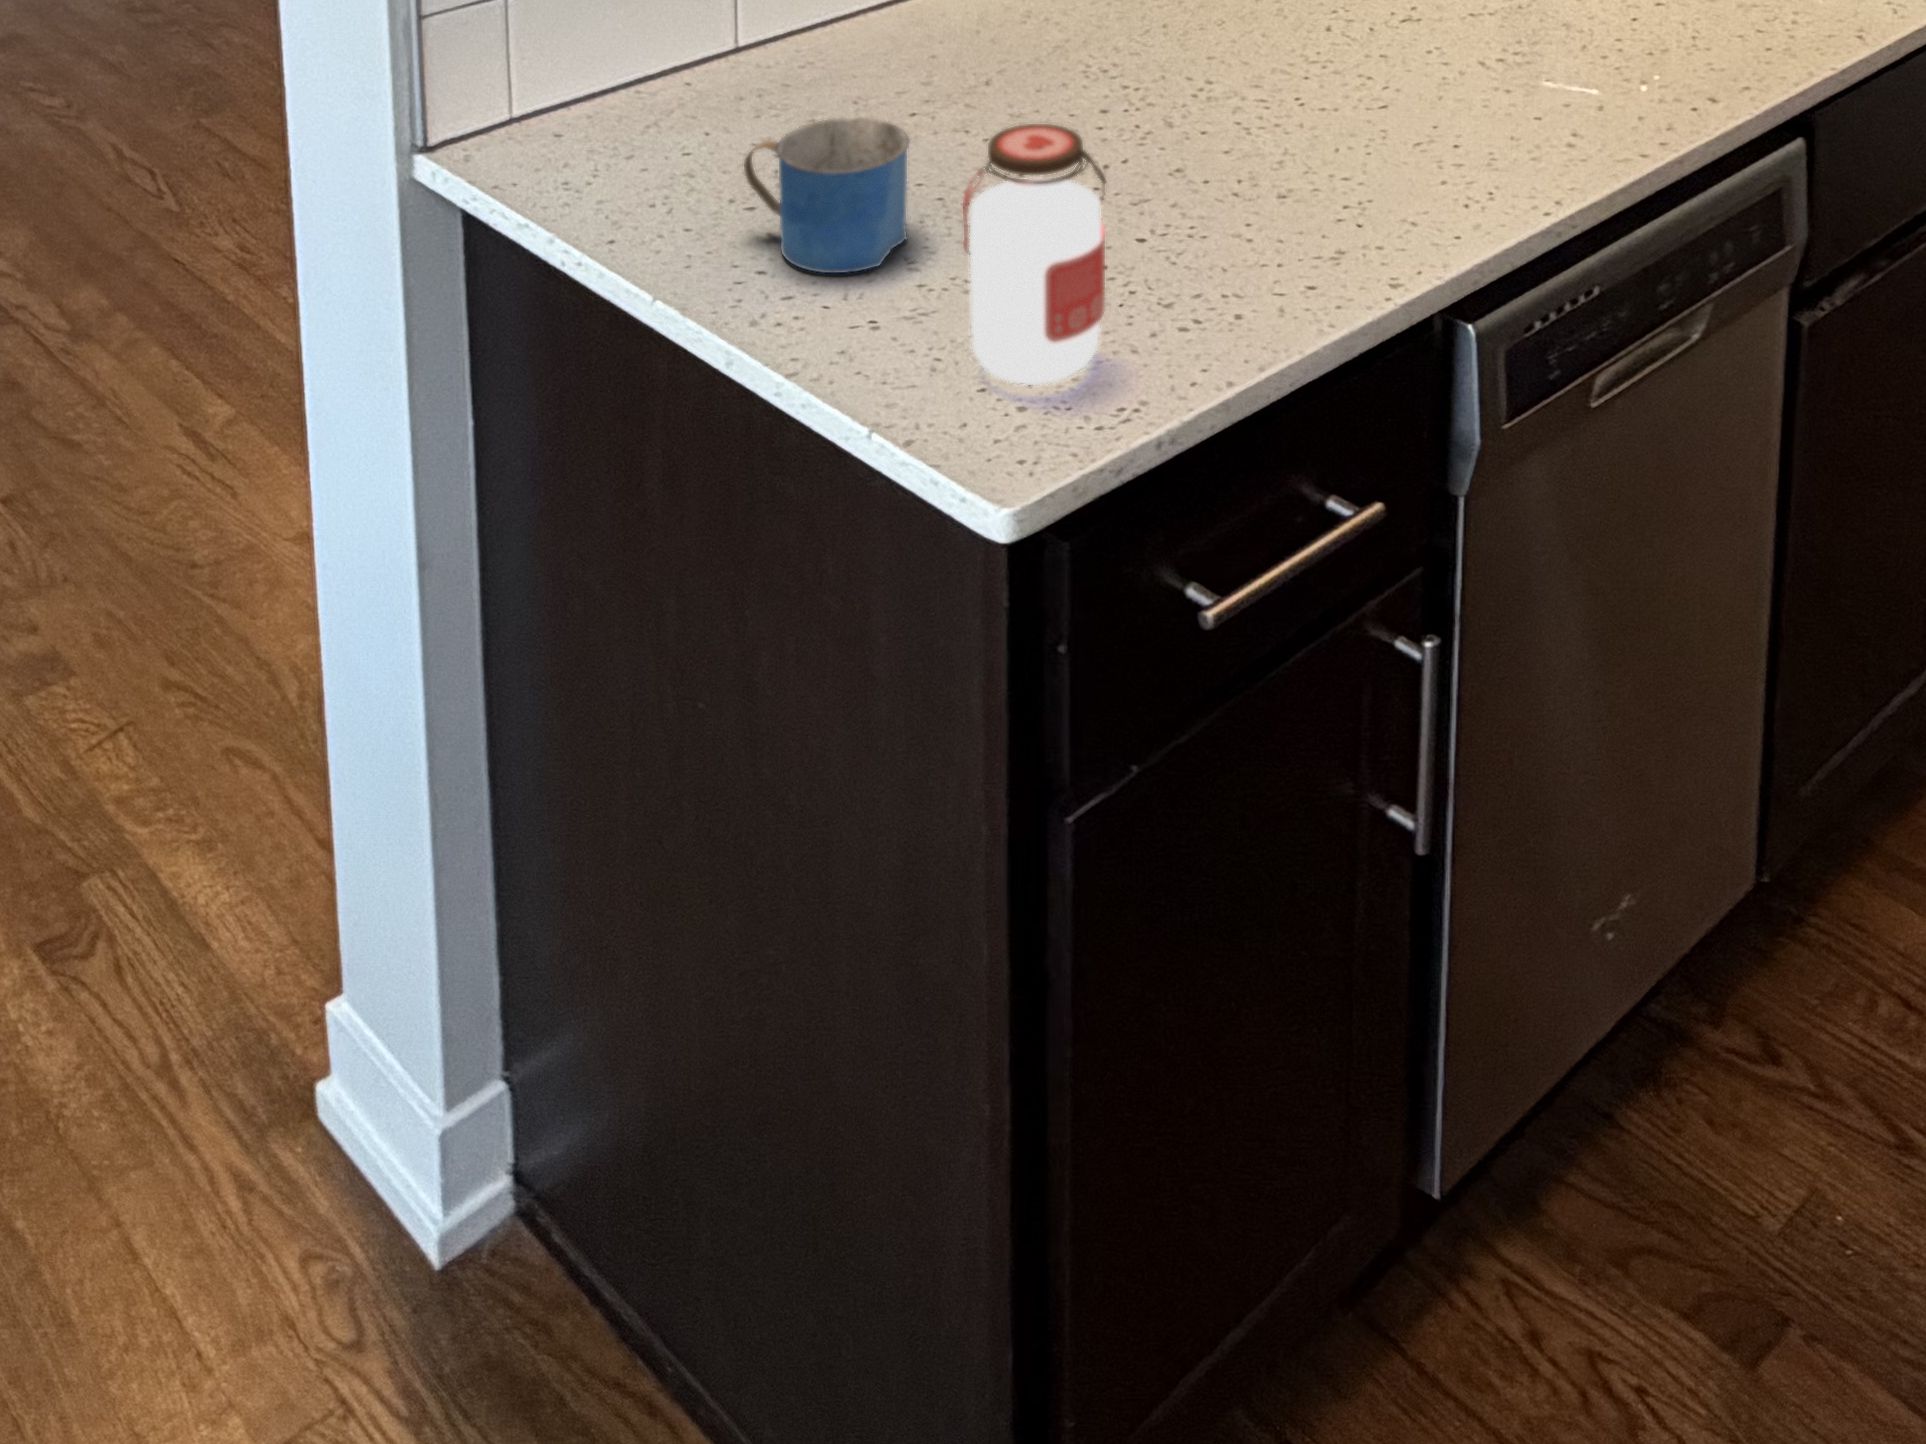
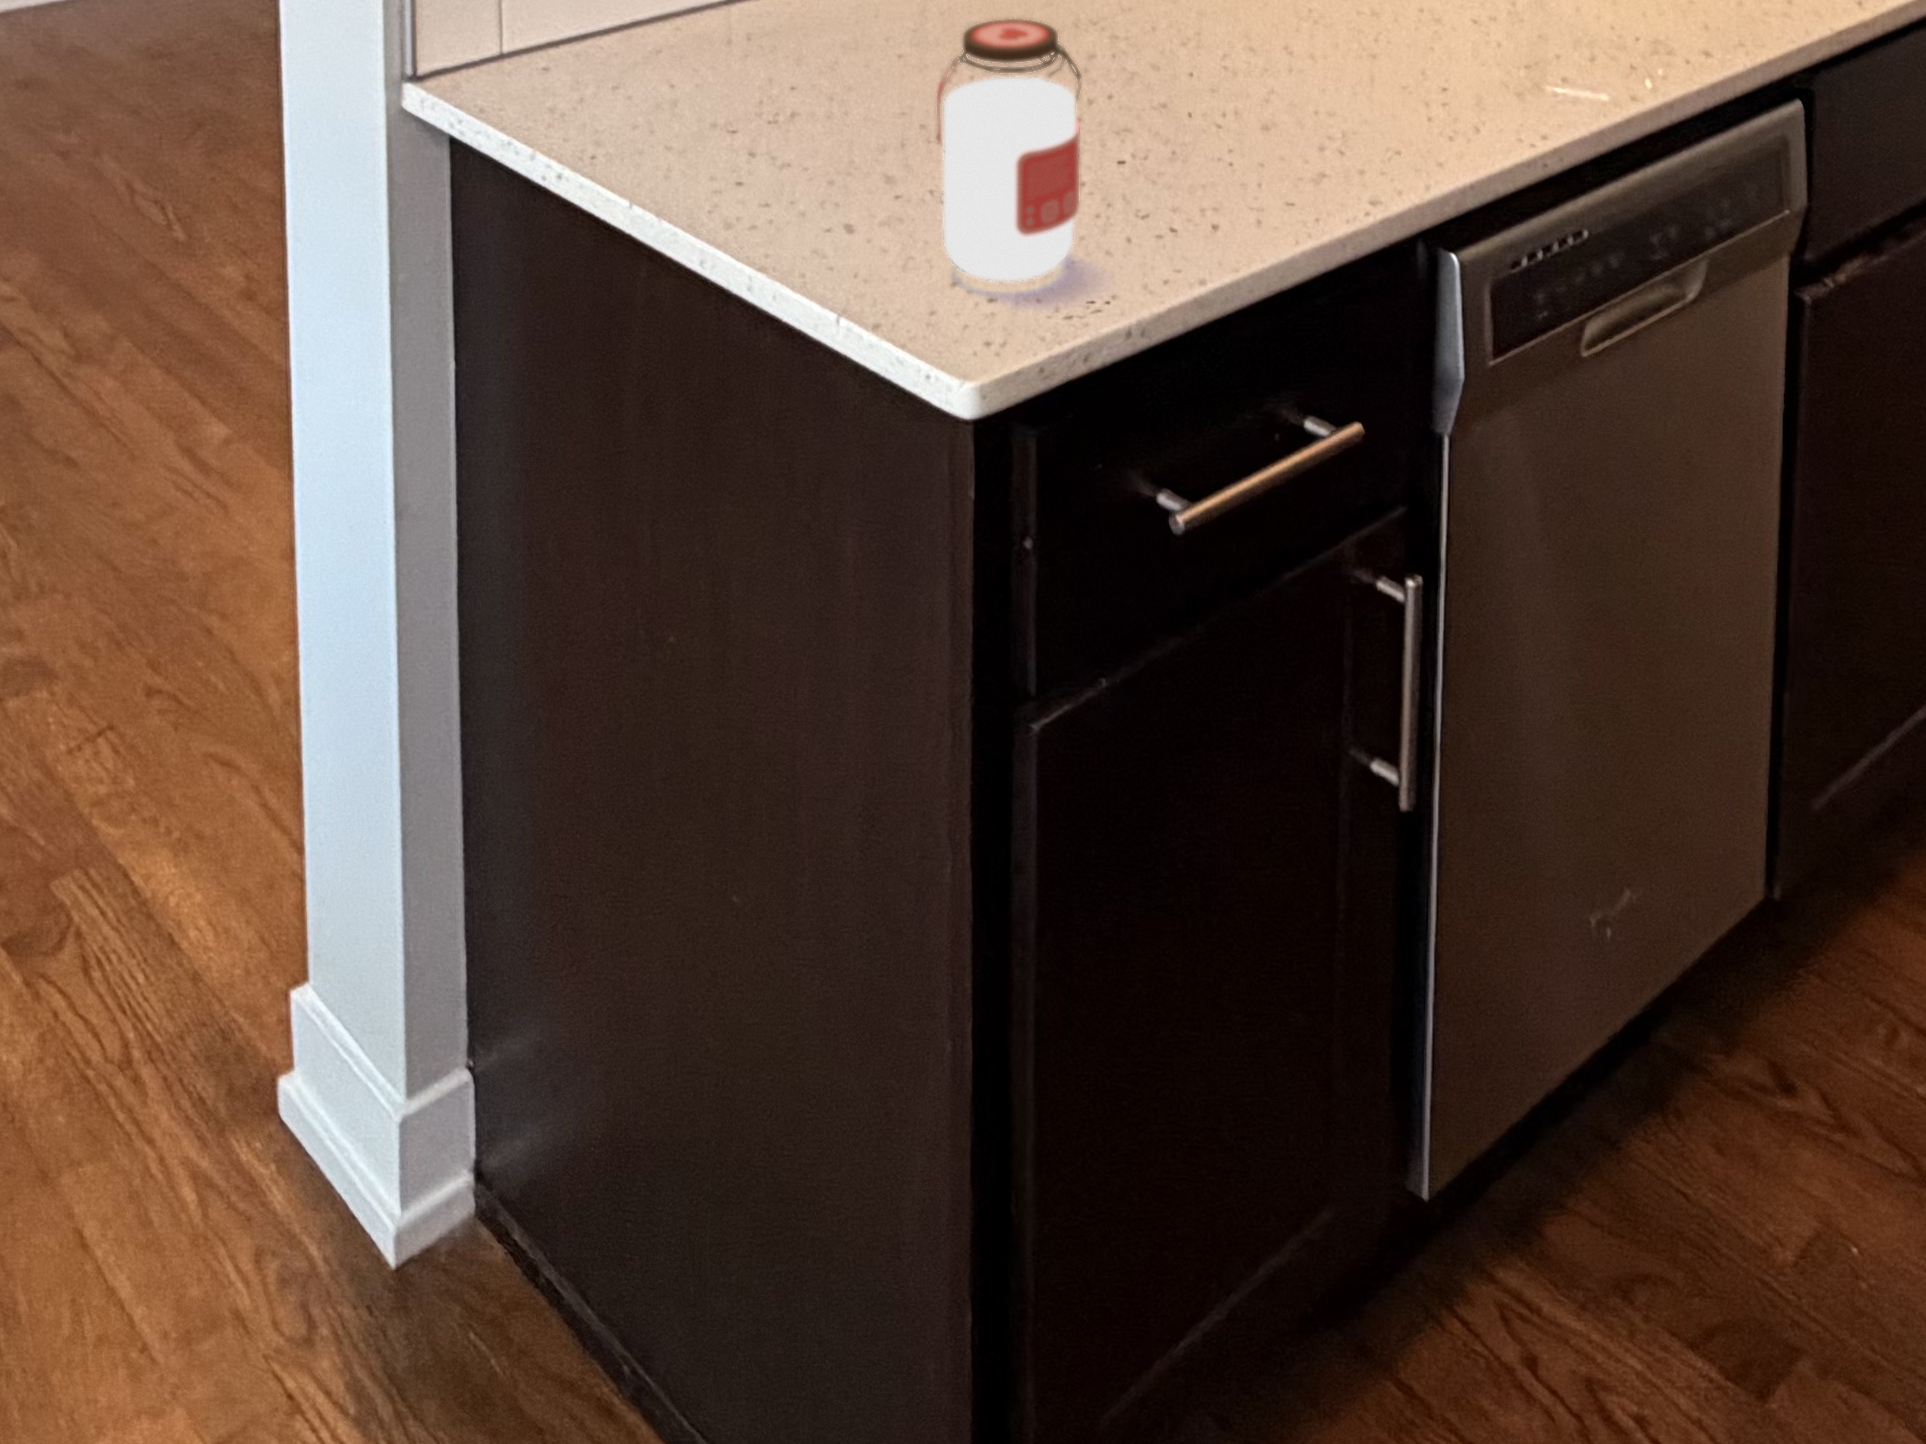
mug: present [744,117,910,273] -> none [726,37,891,186]

